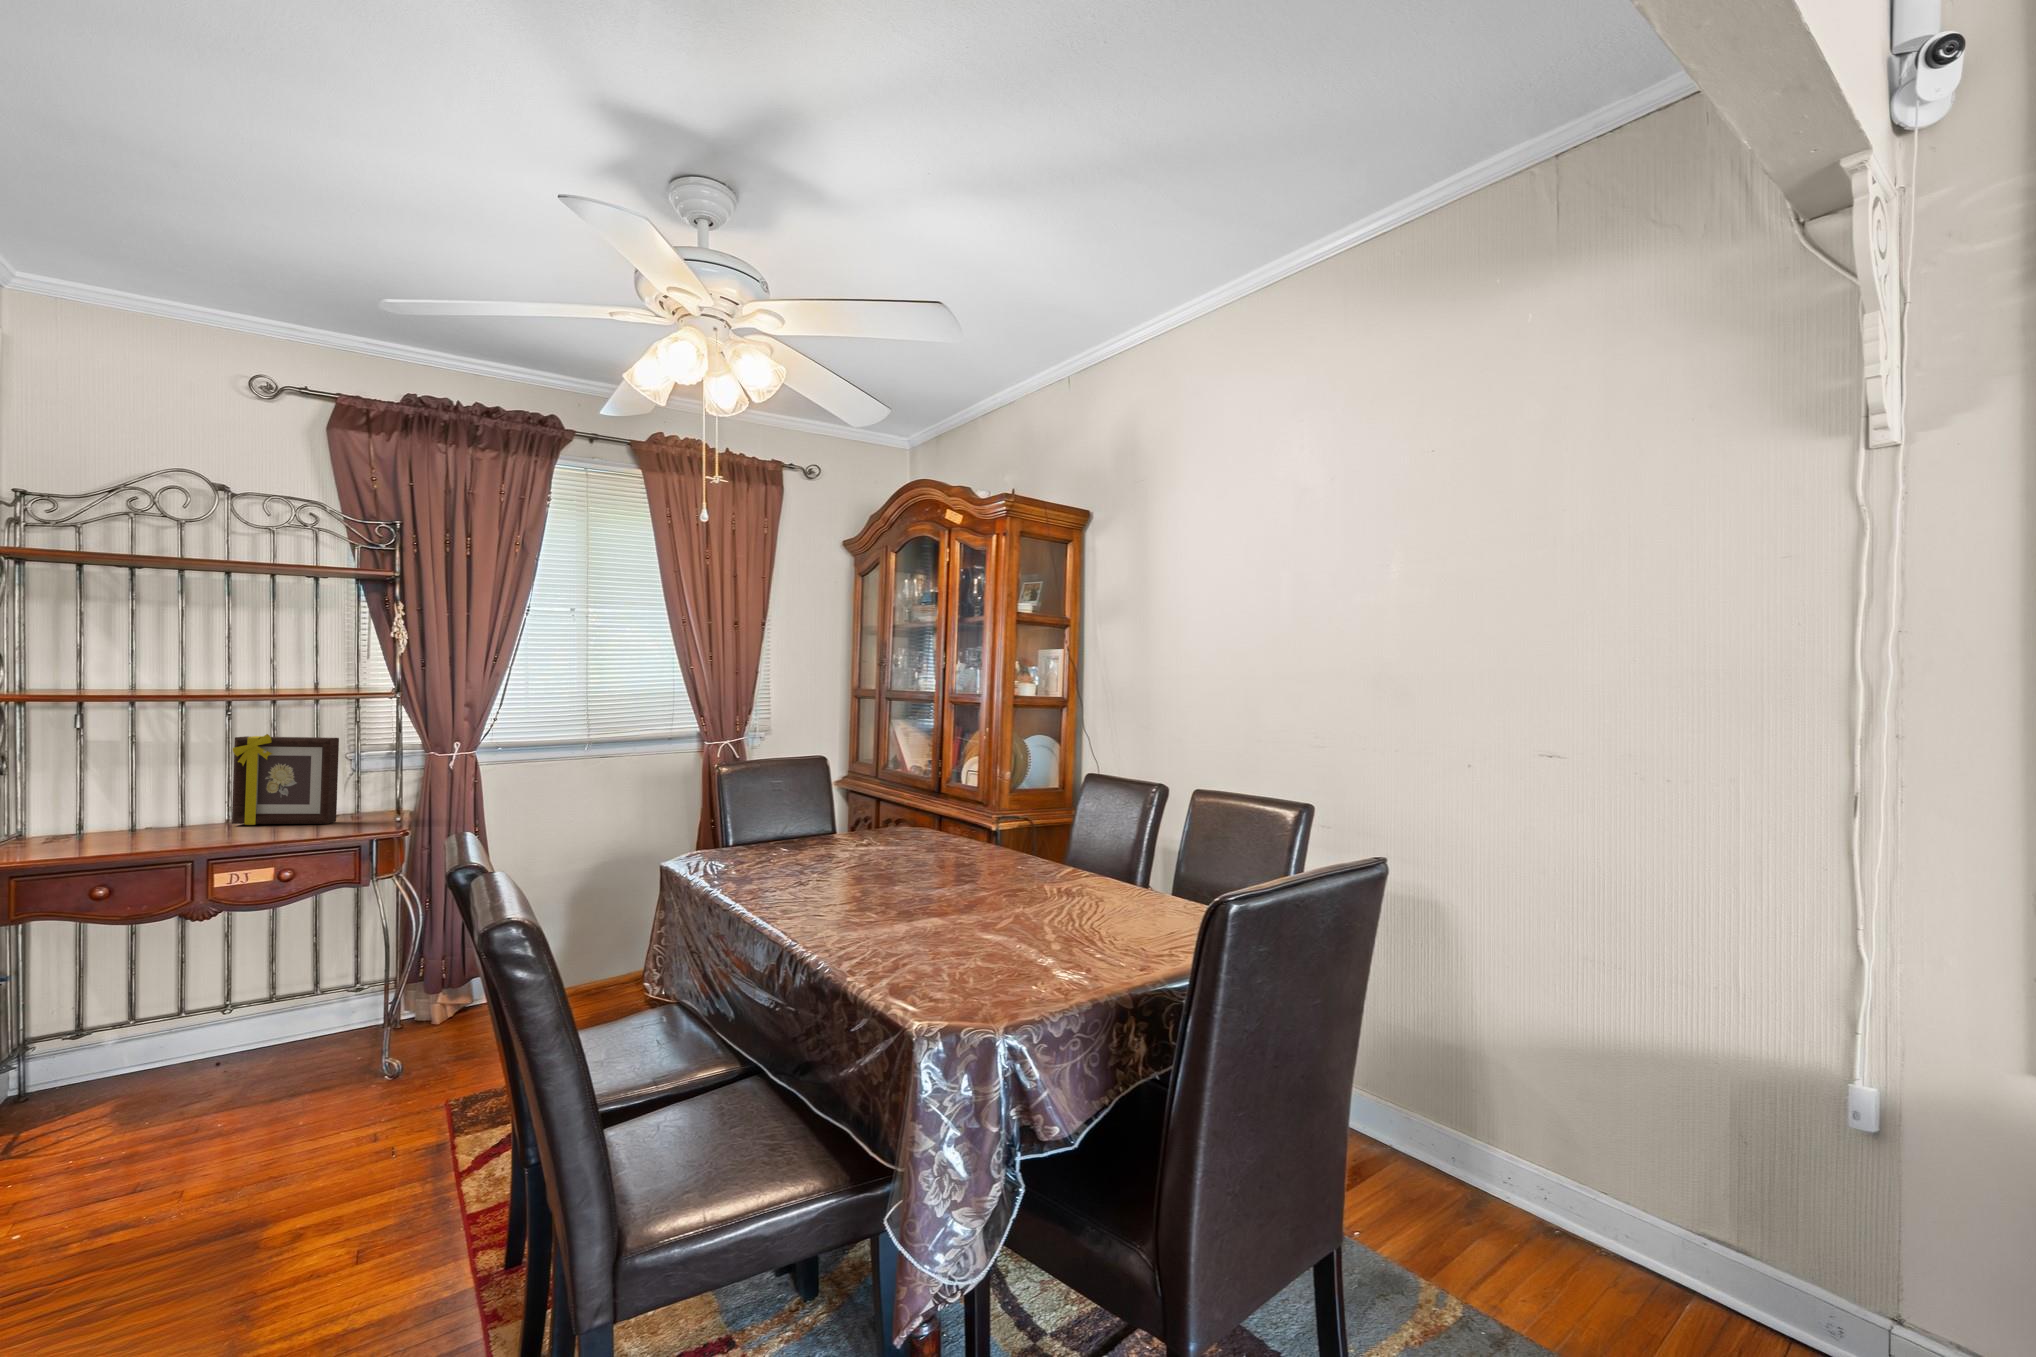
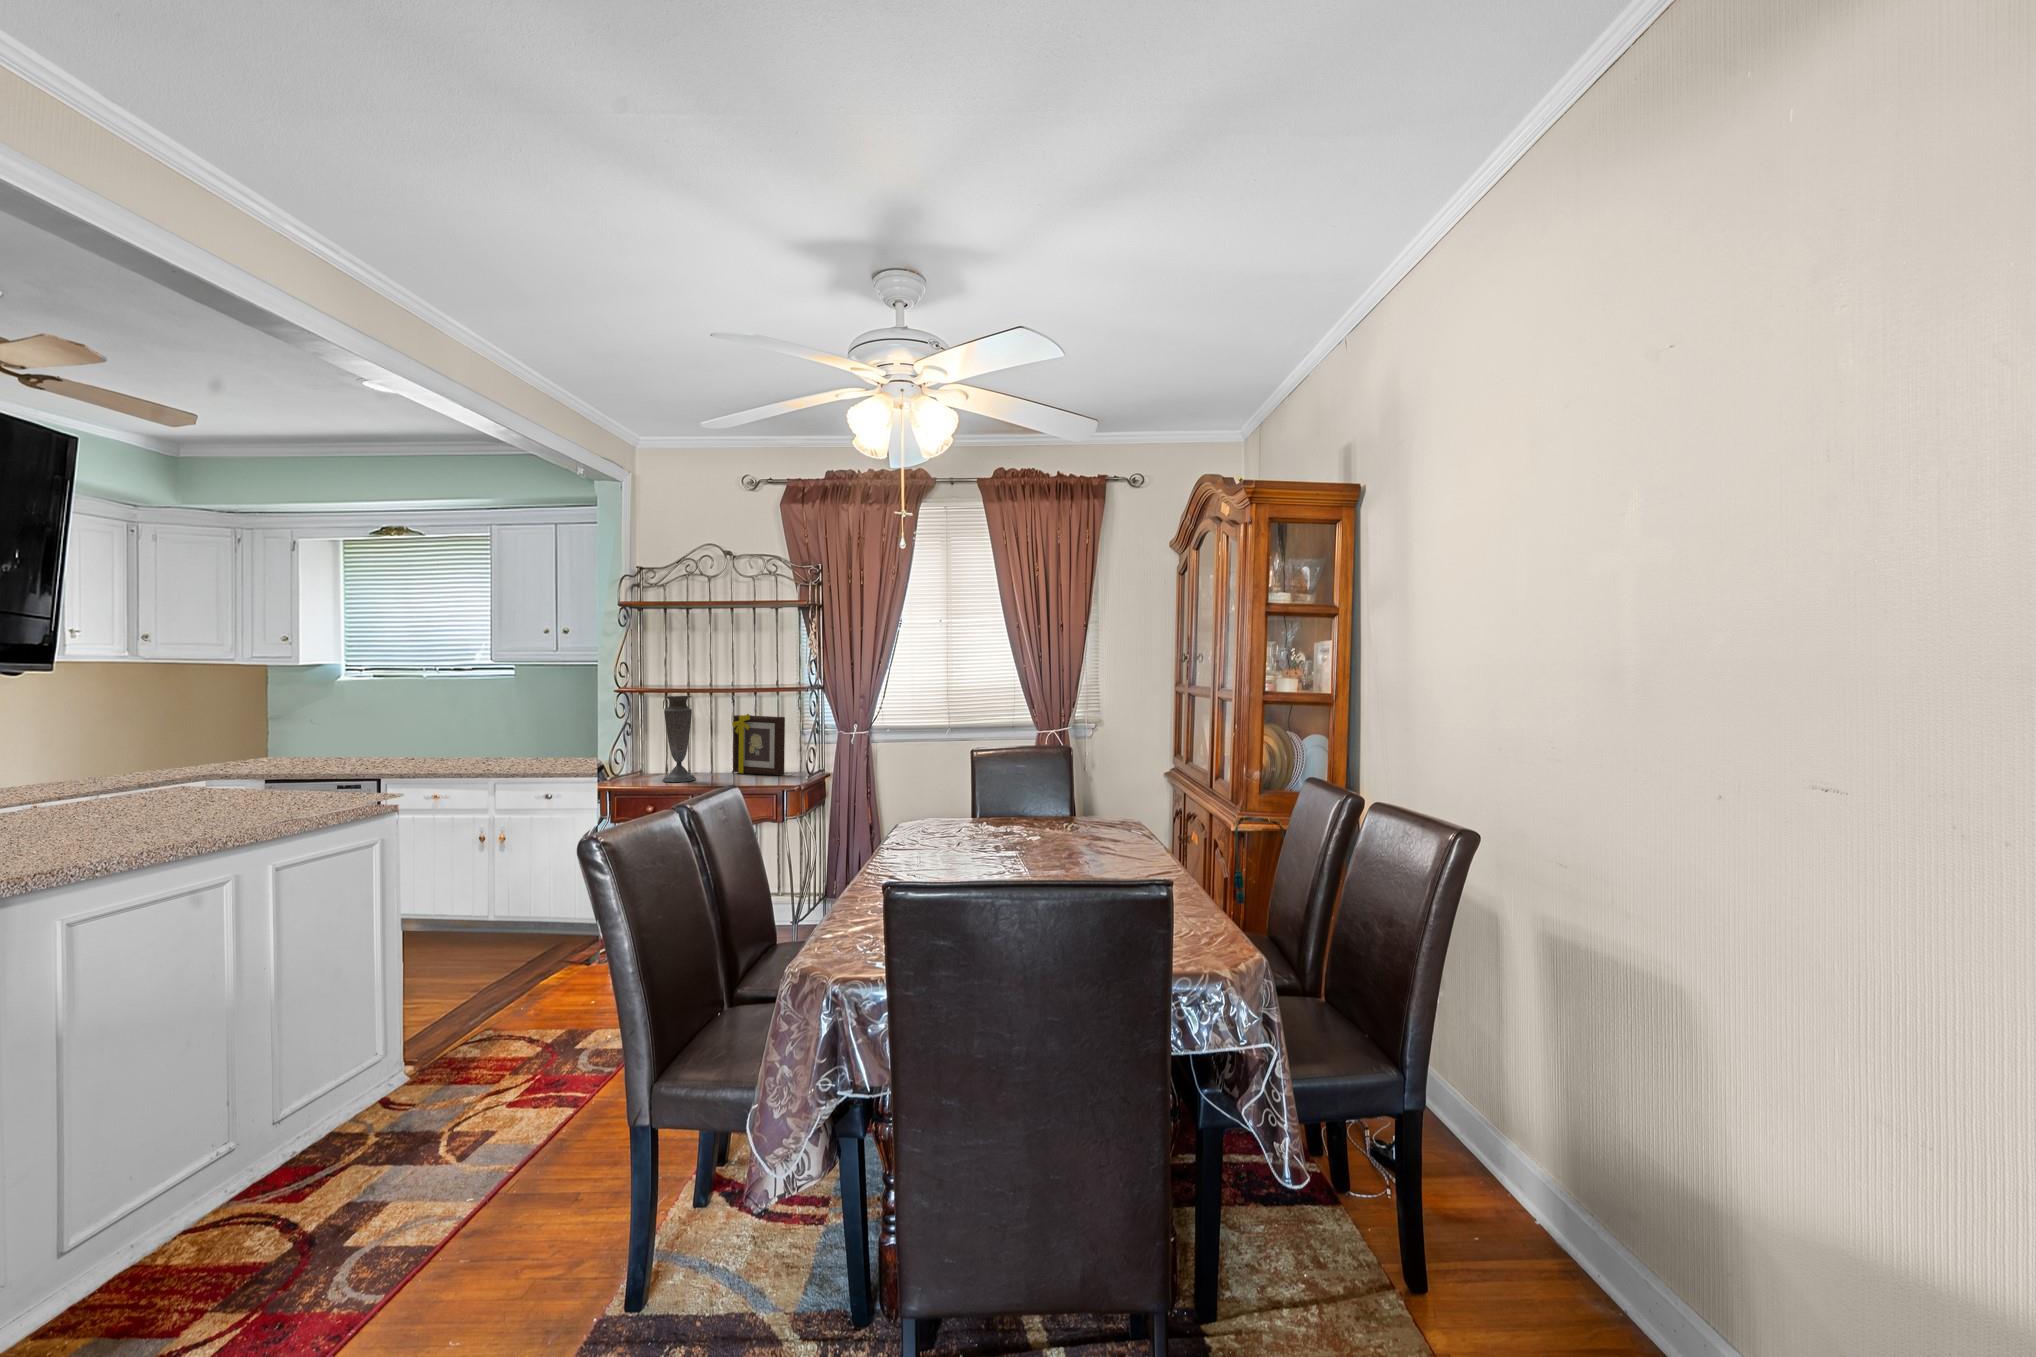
vase: none [103,708,173,850] -> present [662,696,696,782]

